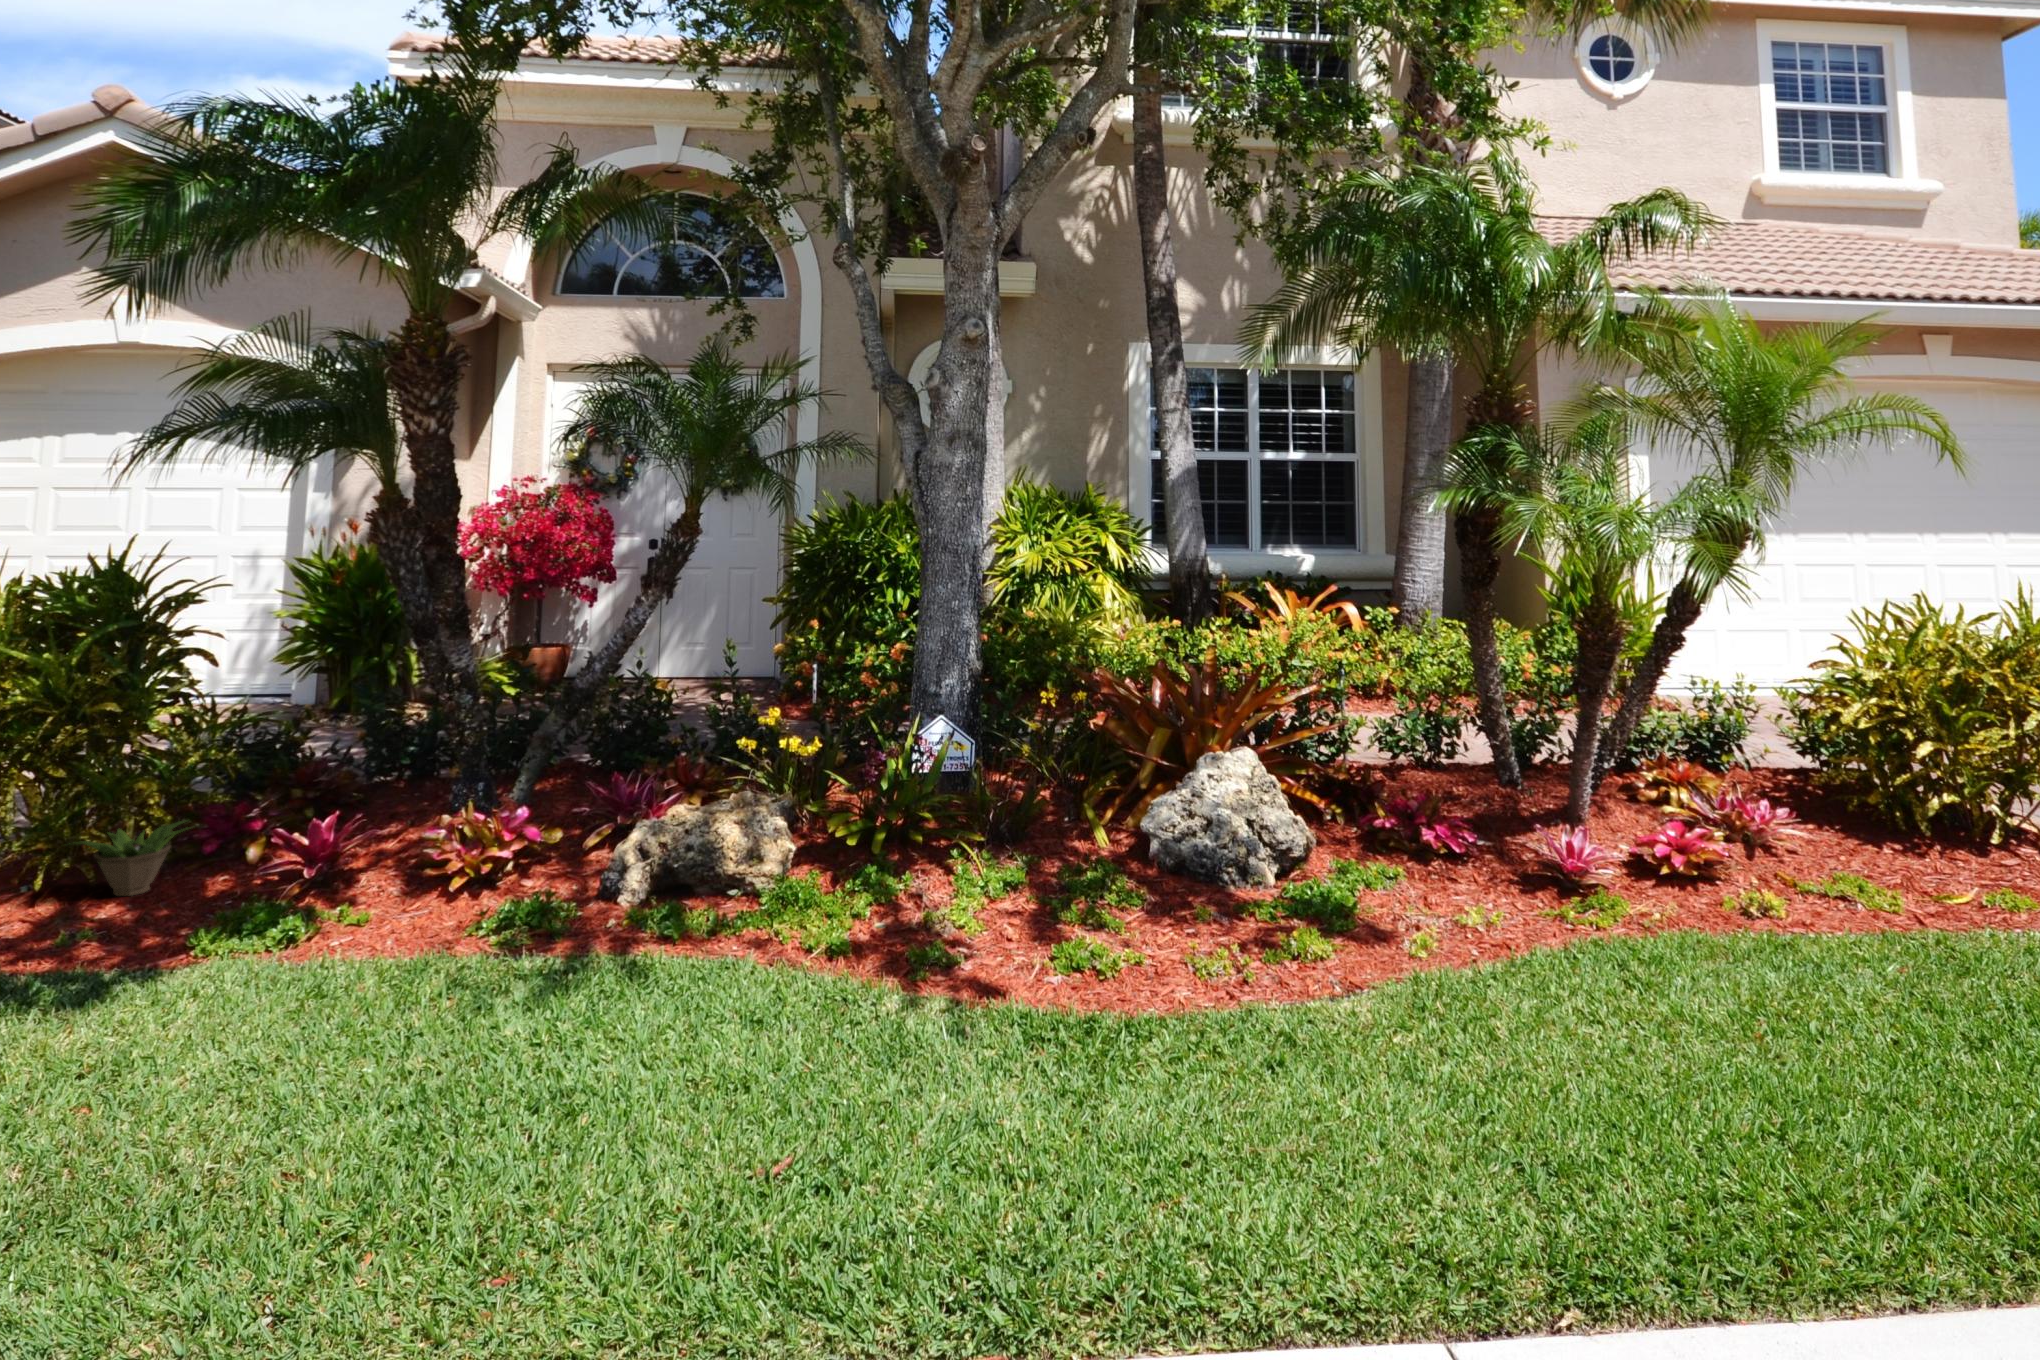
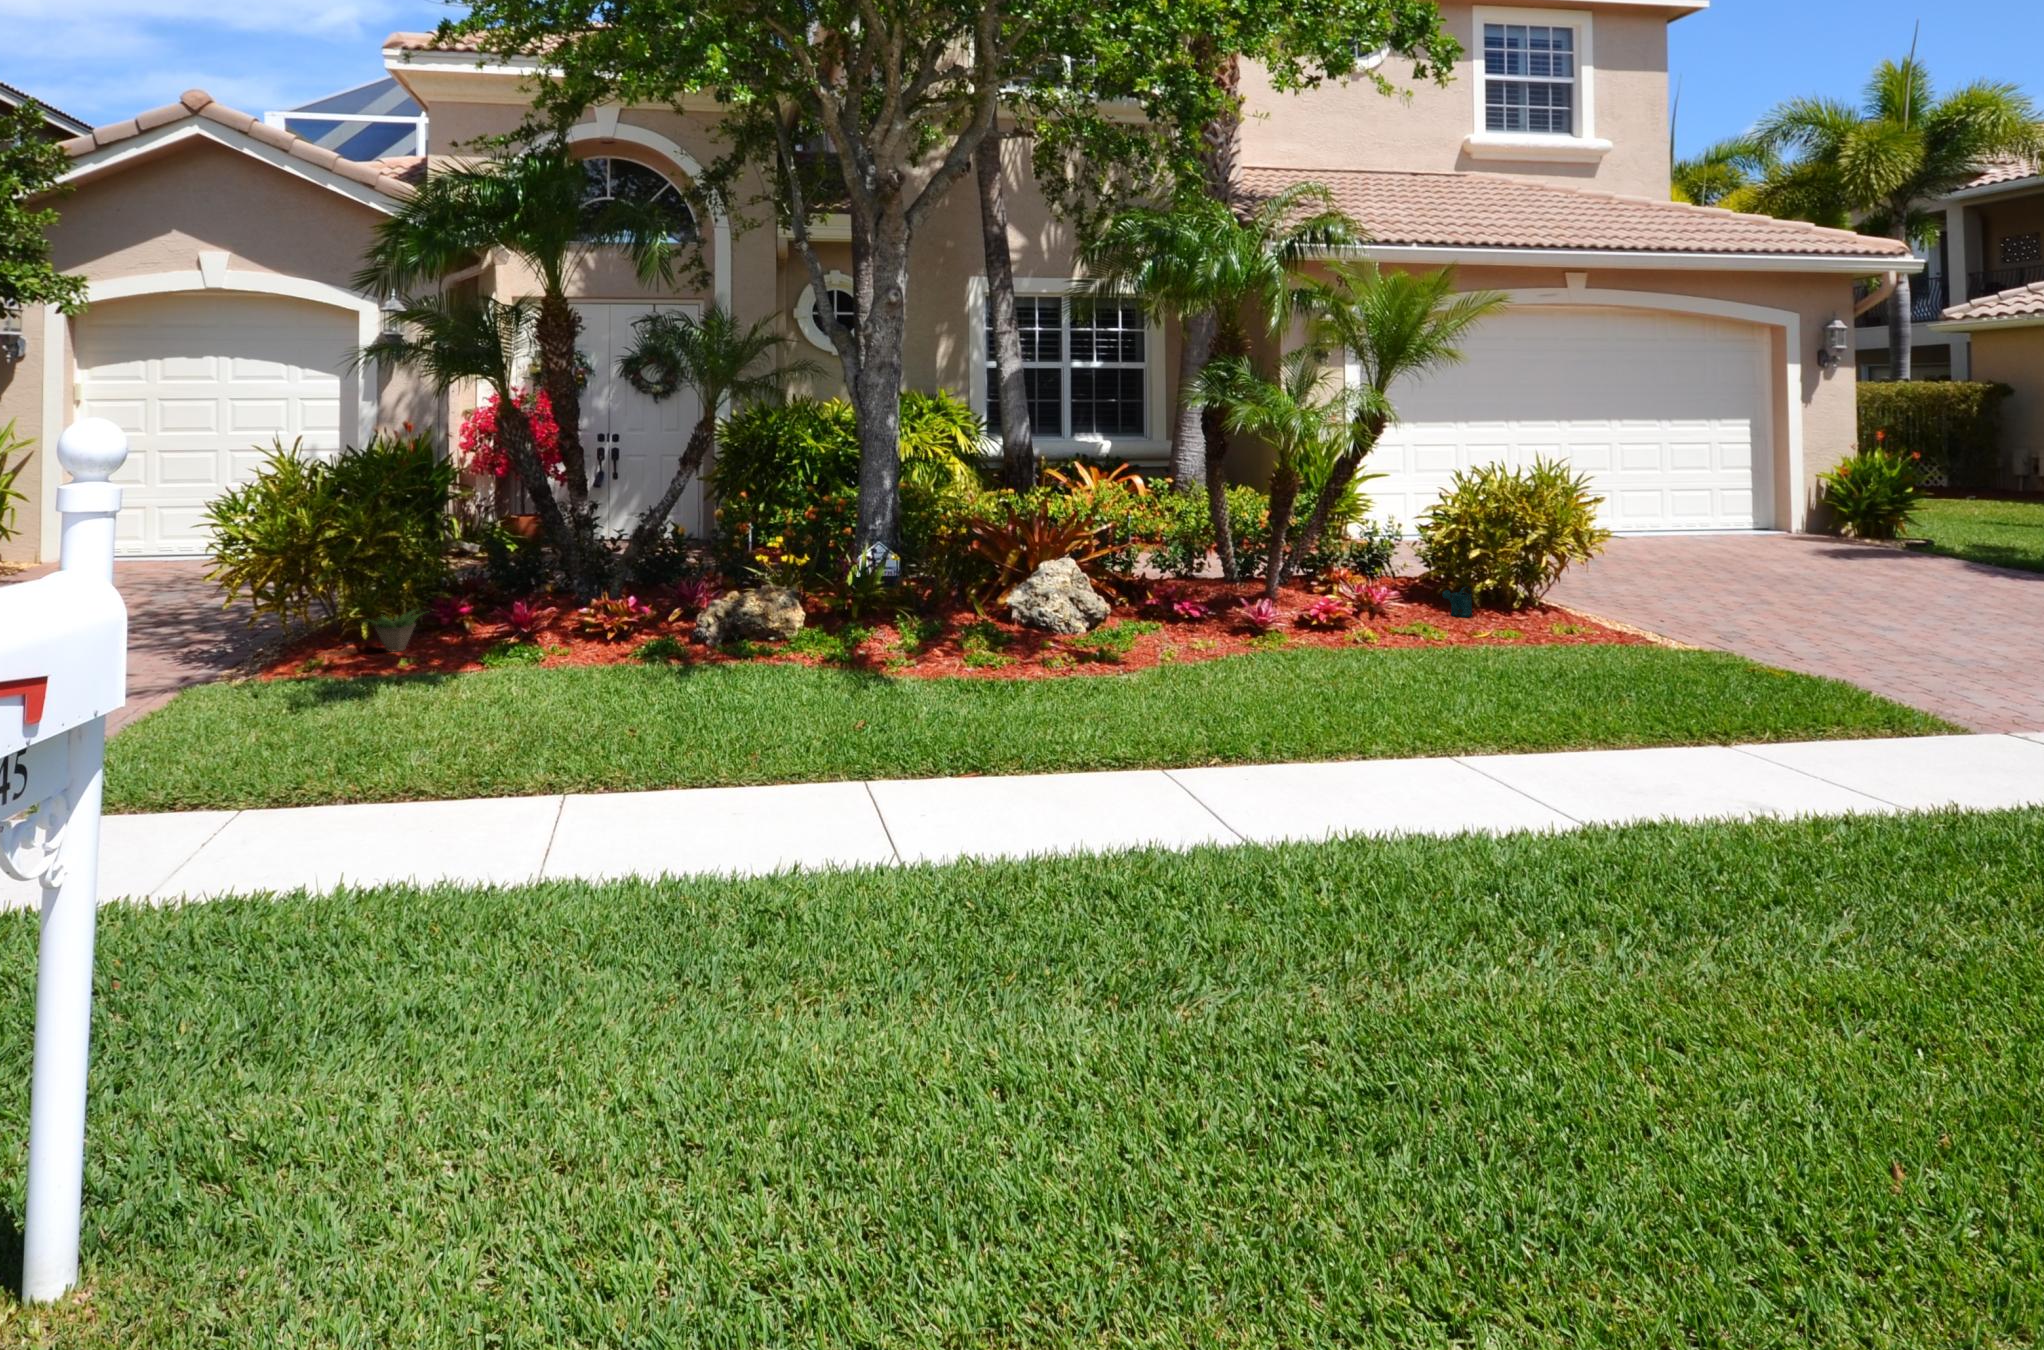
watering can: none [1862,799,1911,852] -> present [1442,587,1472,617]

